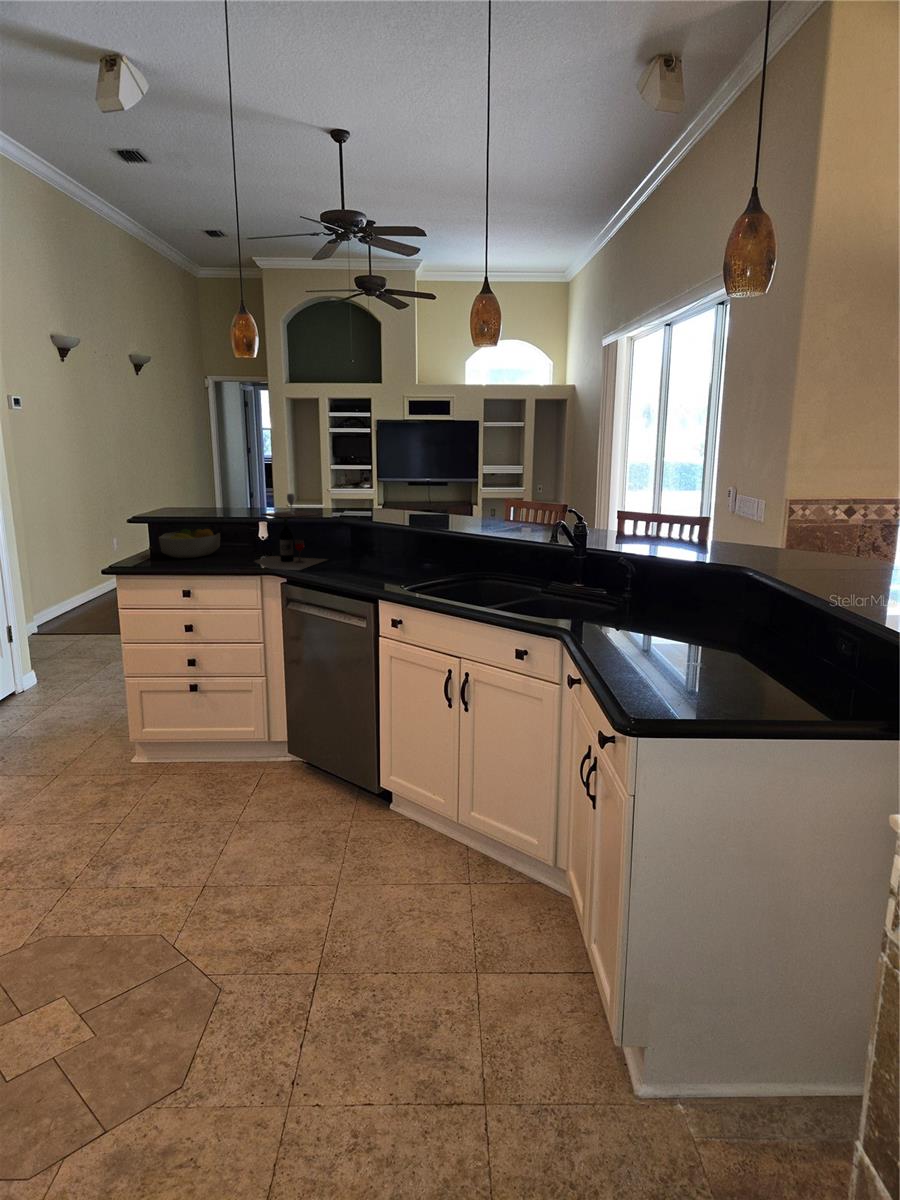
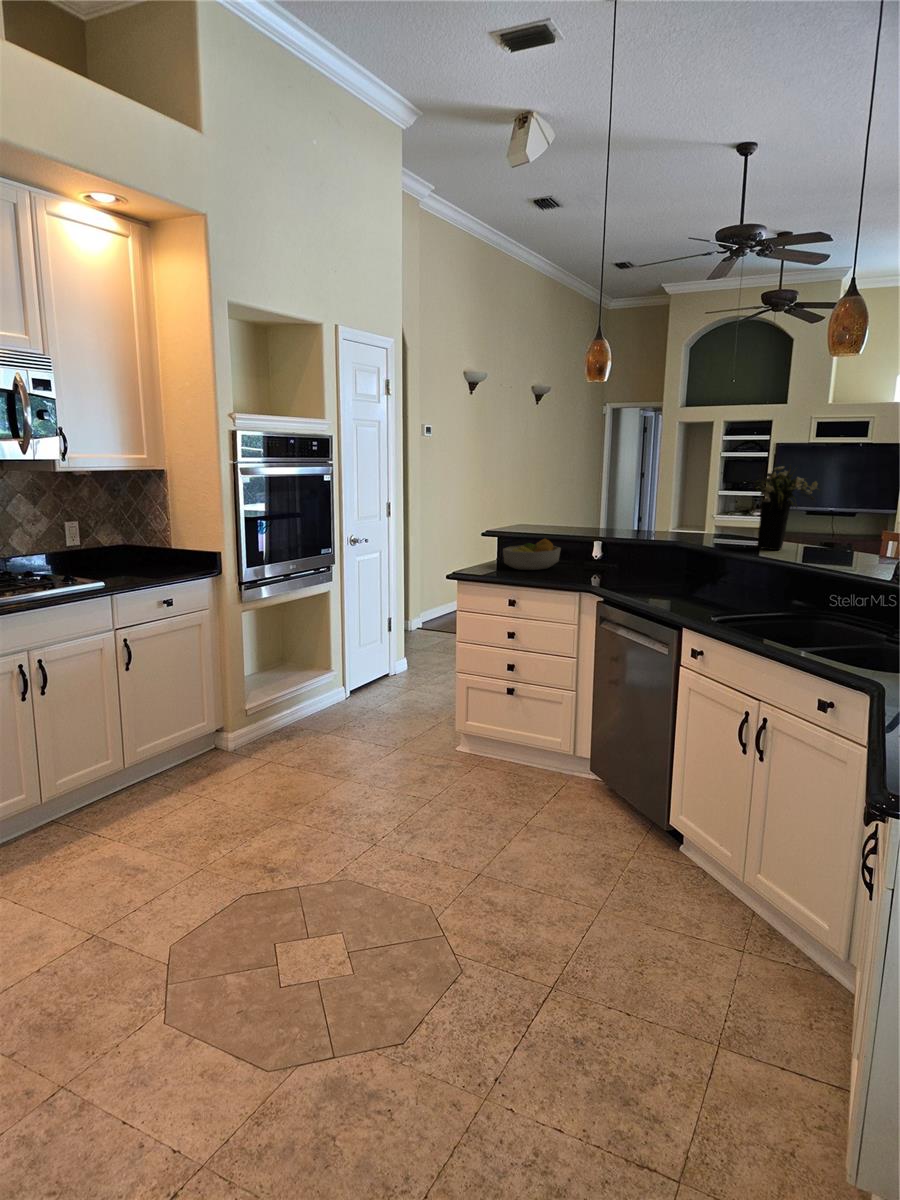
flower arrangement: none [407,442,465,521] -> present [755,465,820,550]
wine glass: present [264,494,319,518] -> none [602,515,662,538]
wine bottle: present [255,518,326,570] -> none [564,538,658,590]

